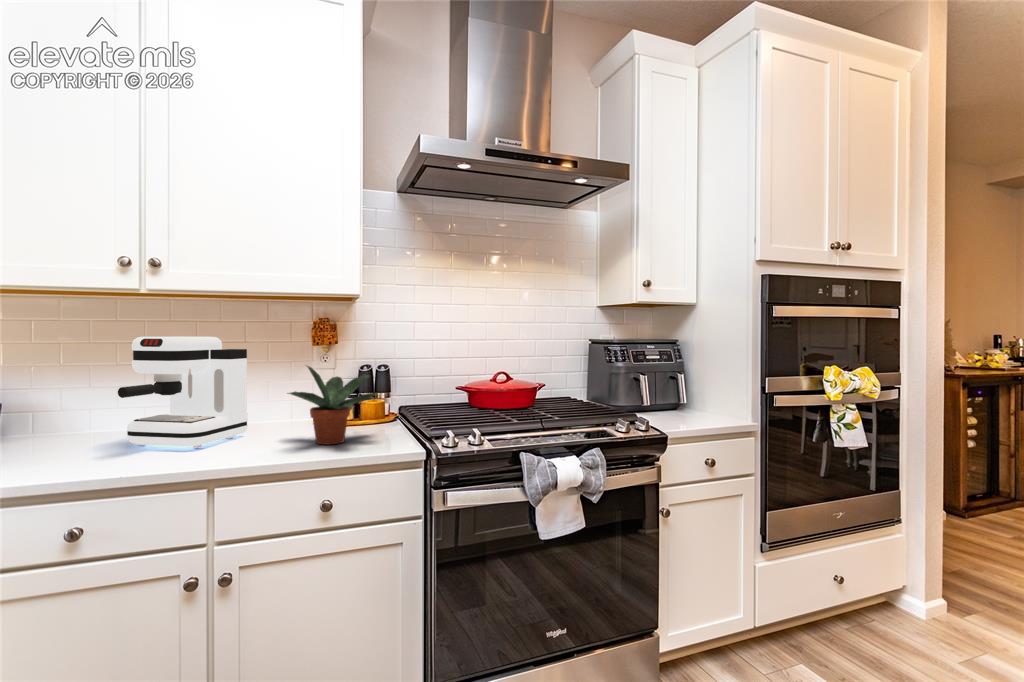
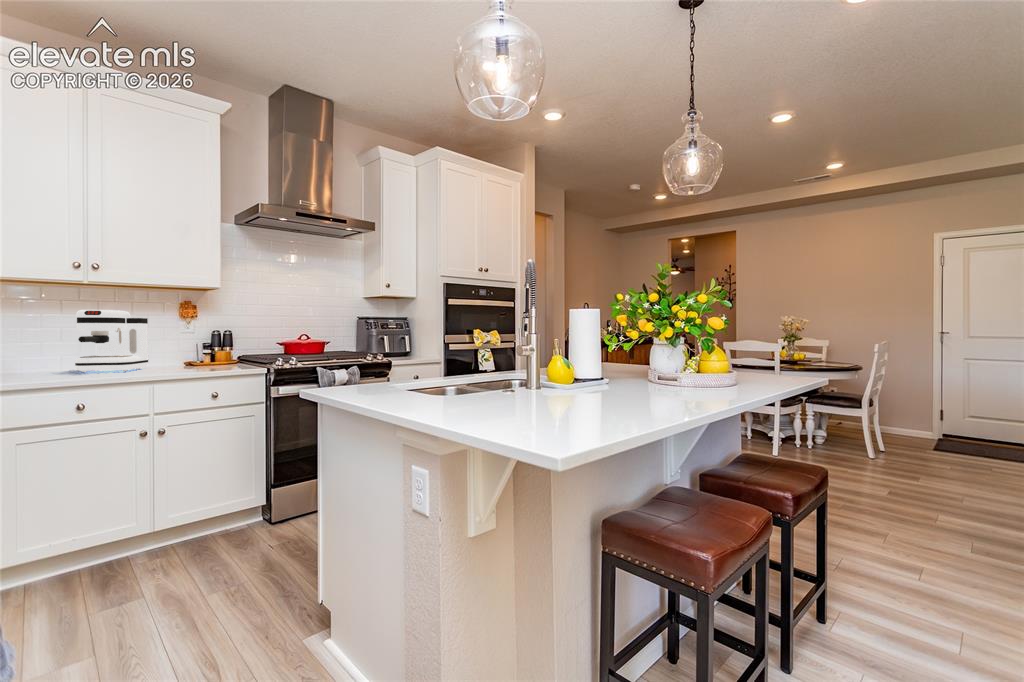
potted plant: present [288,366,378,444] -> none [177,326,237,368]

